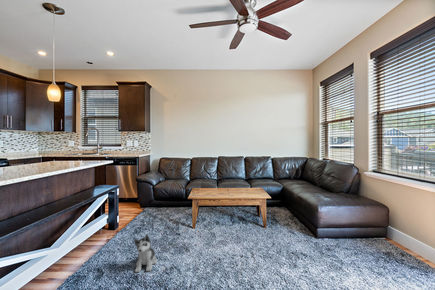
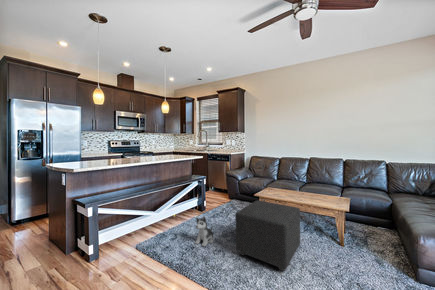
ottoman: none [191,203,243,263] -> present [235,200,300,271]

